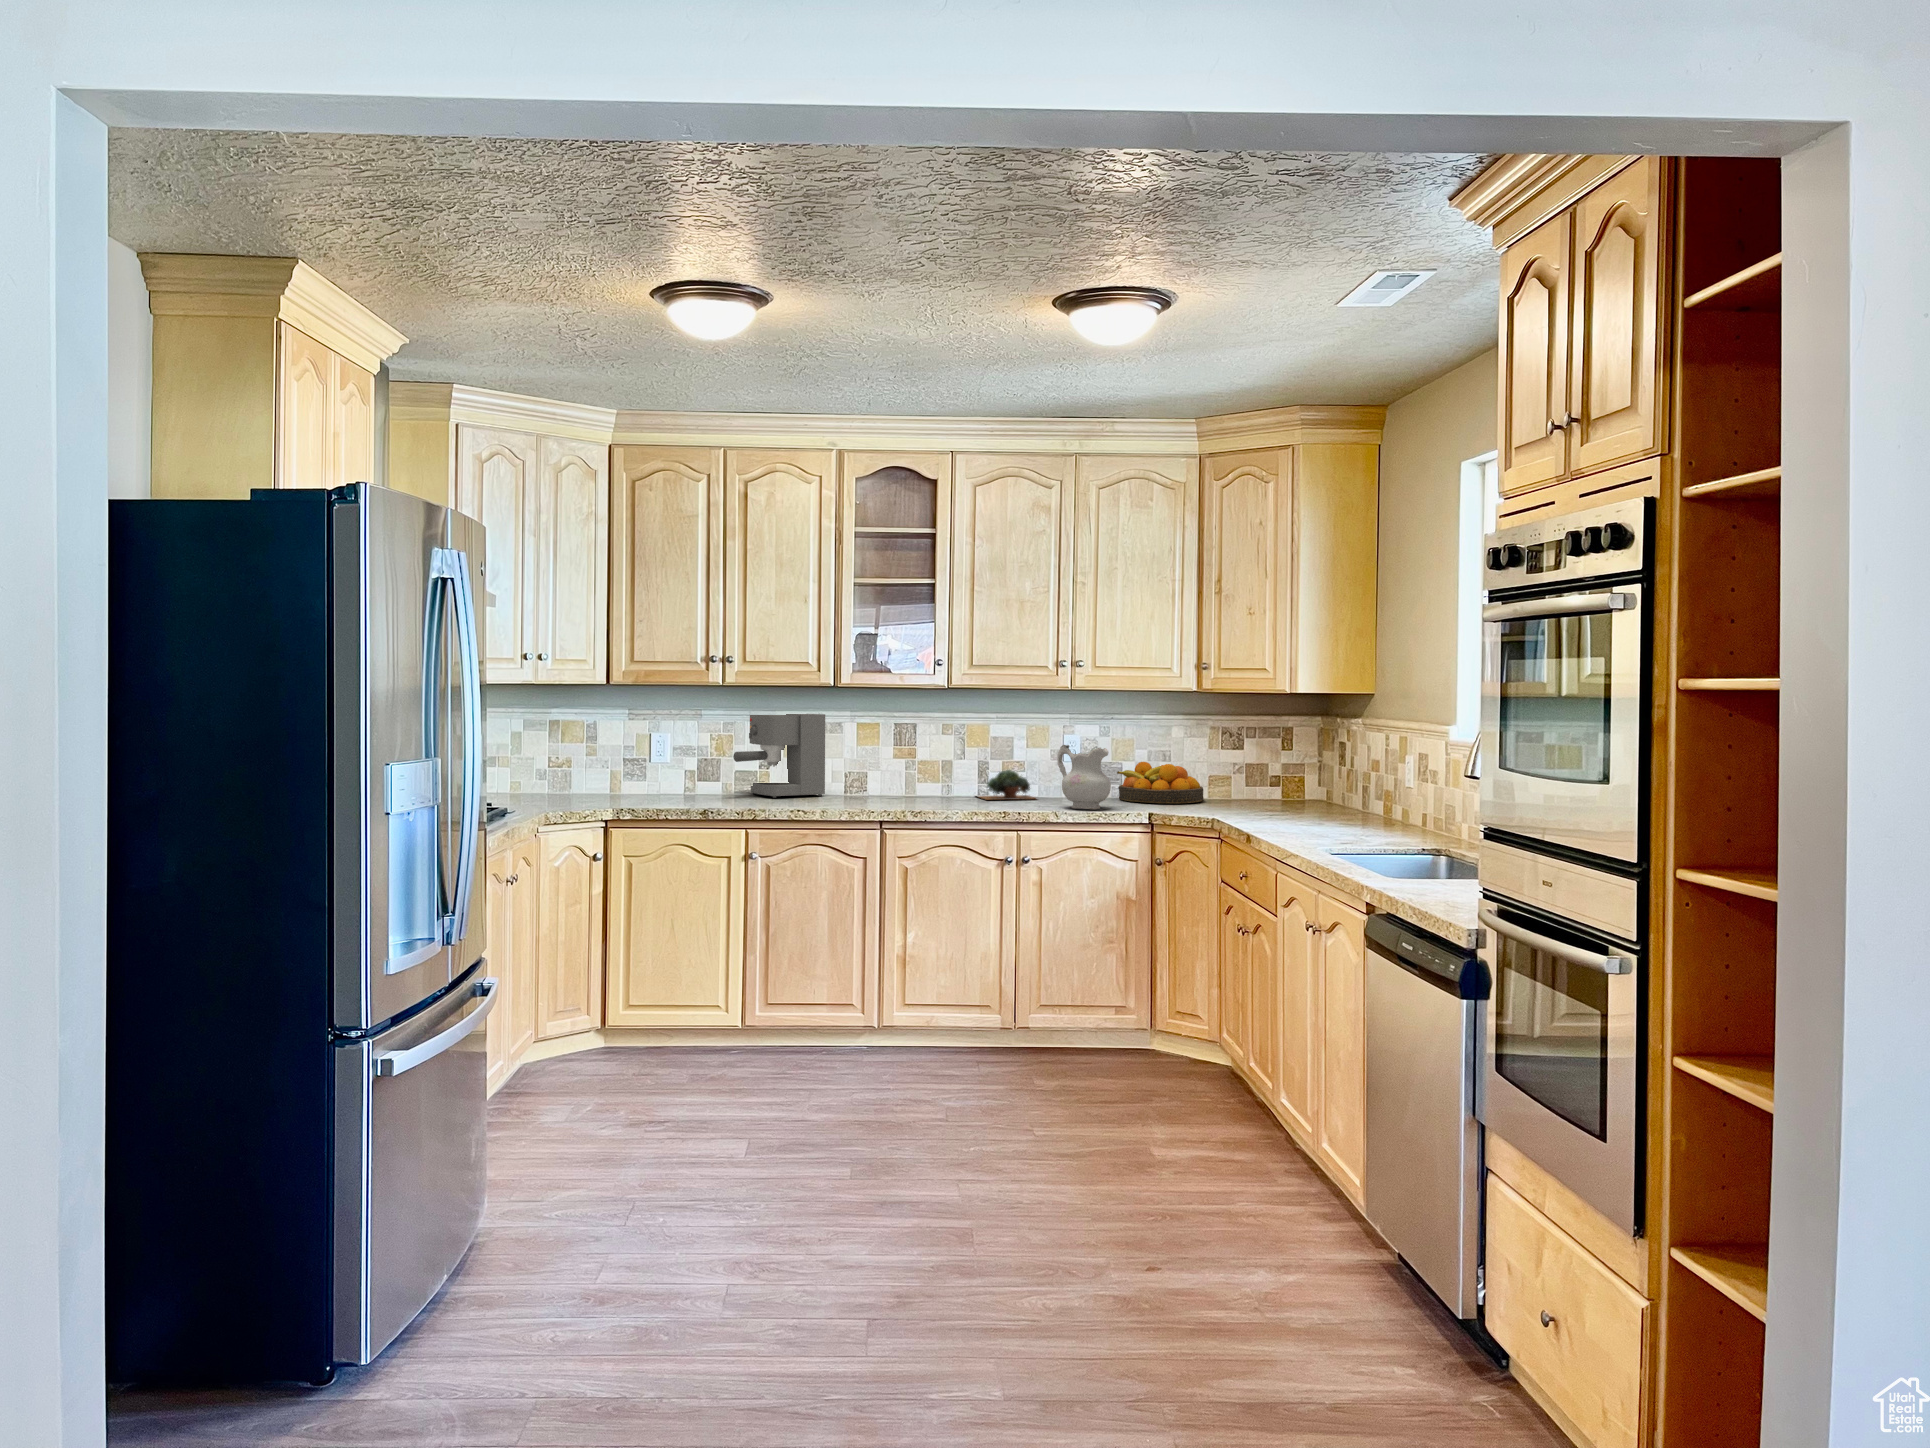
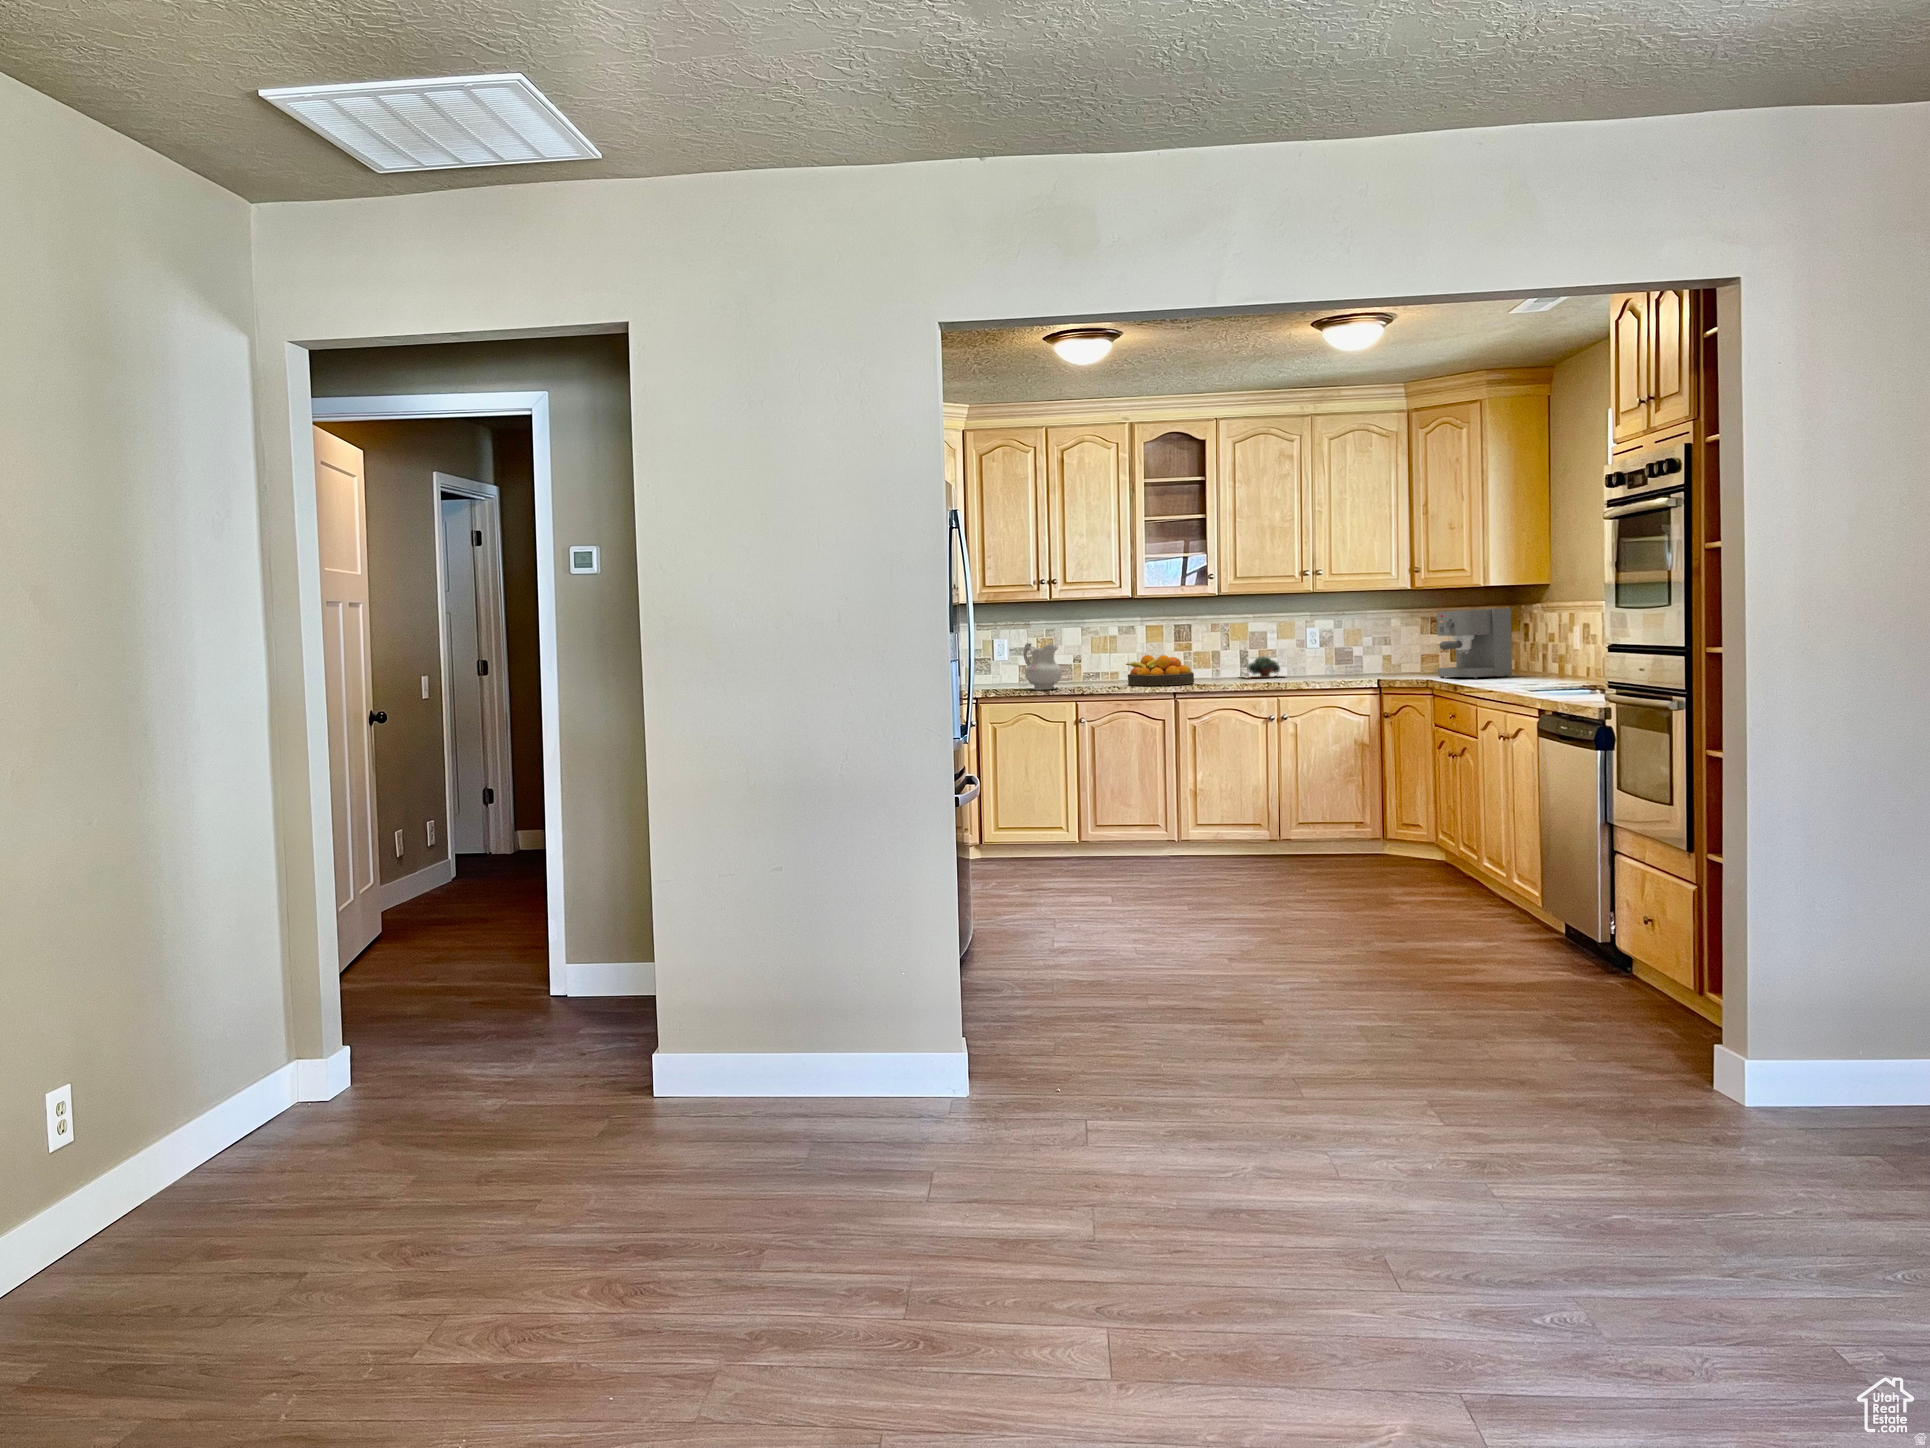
coffee maker: present [733,714,825,798] -> present [1437,608,1512,679]
ceramic pitcher: present [1057,745,1111,810] -> present [1023,643,1062,690]
fruit bowl: present [1117,762,1204,803] -> present [1126,655,1194,685]

